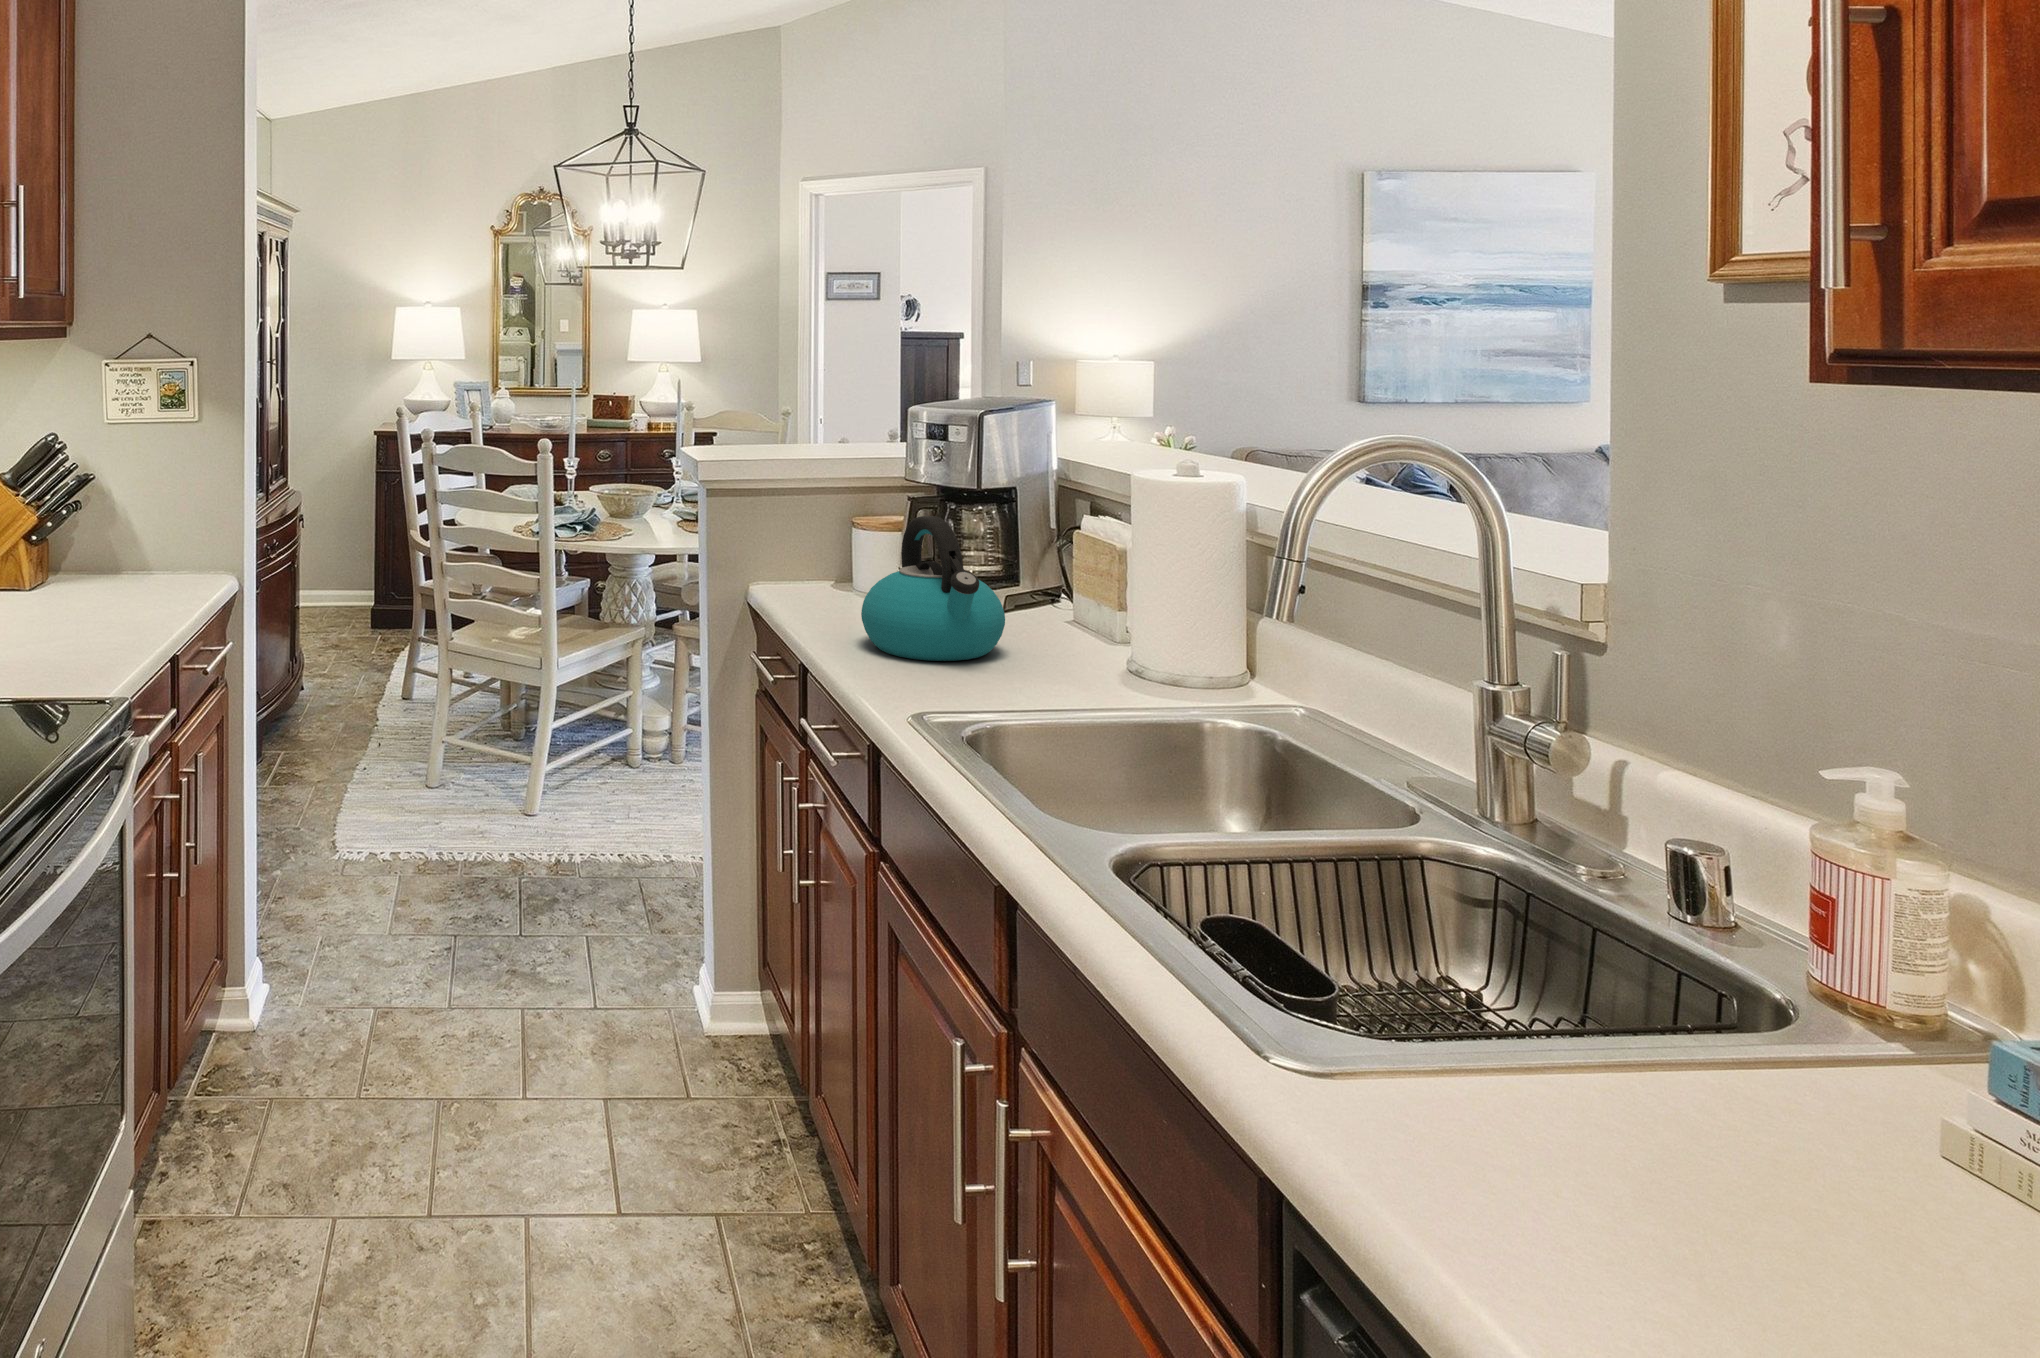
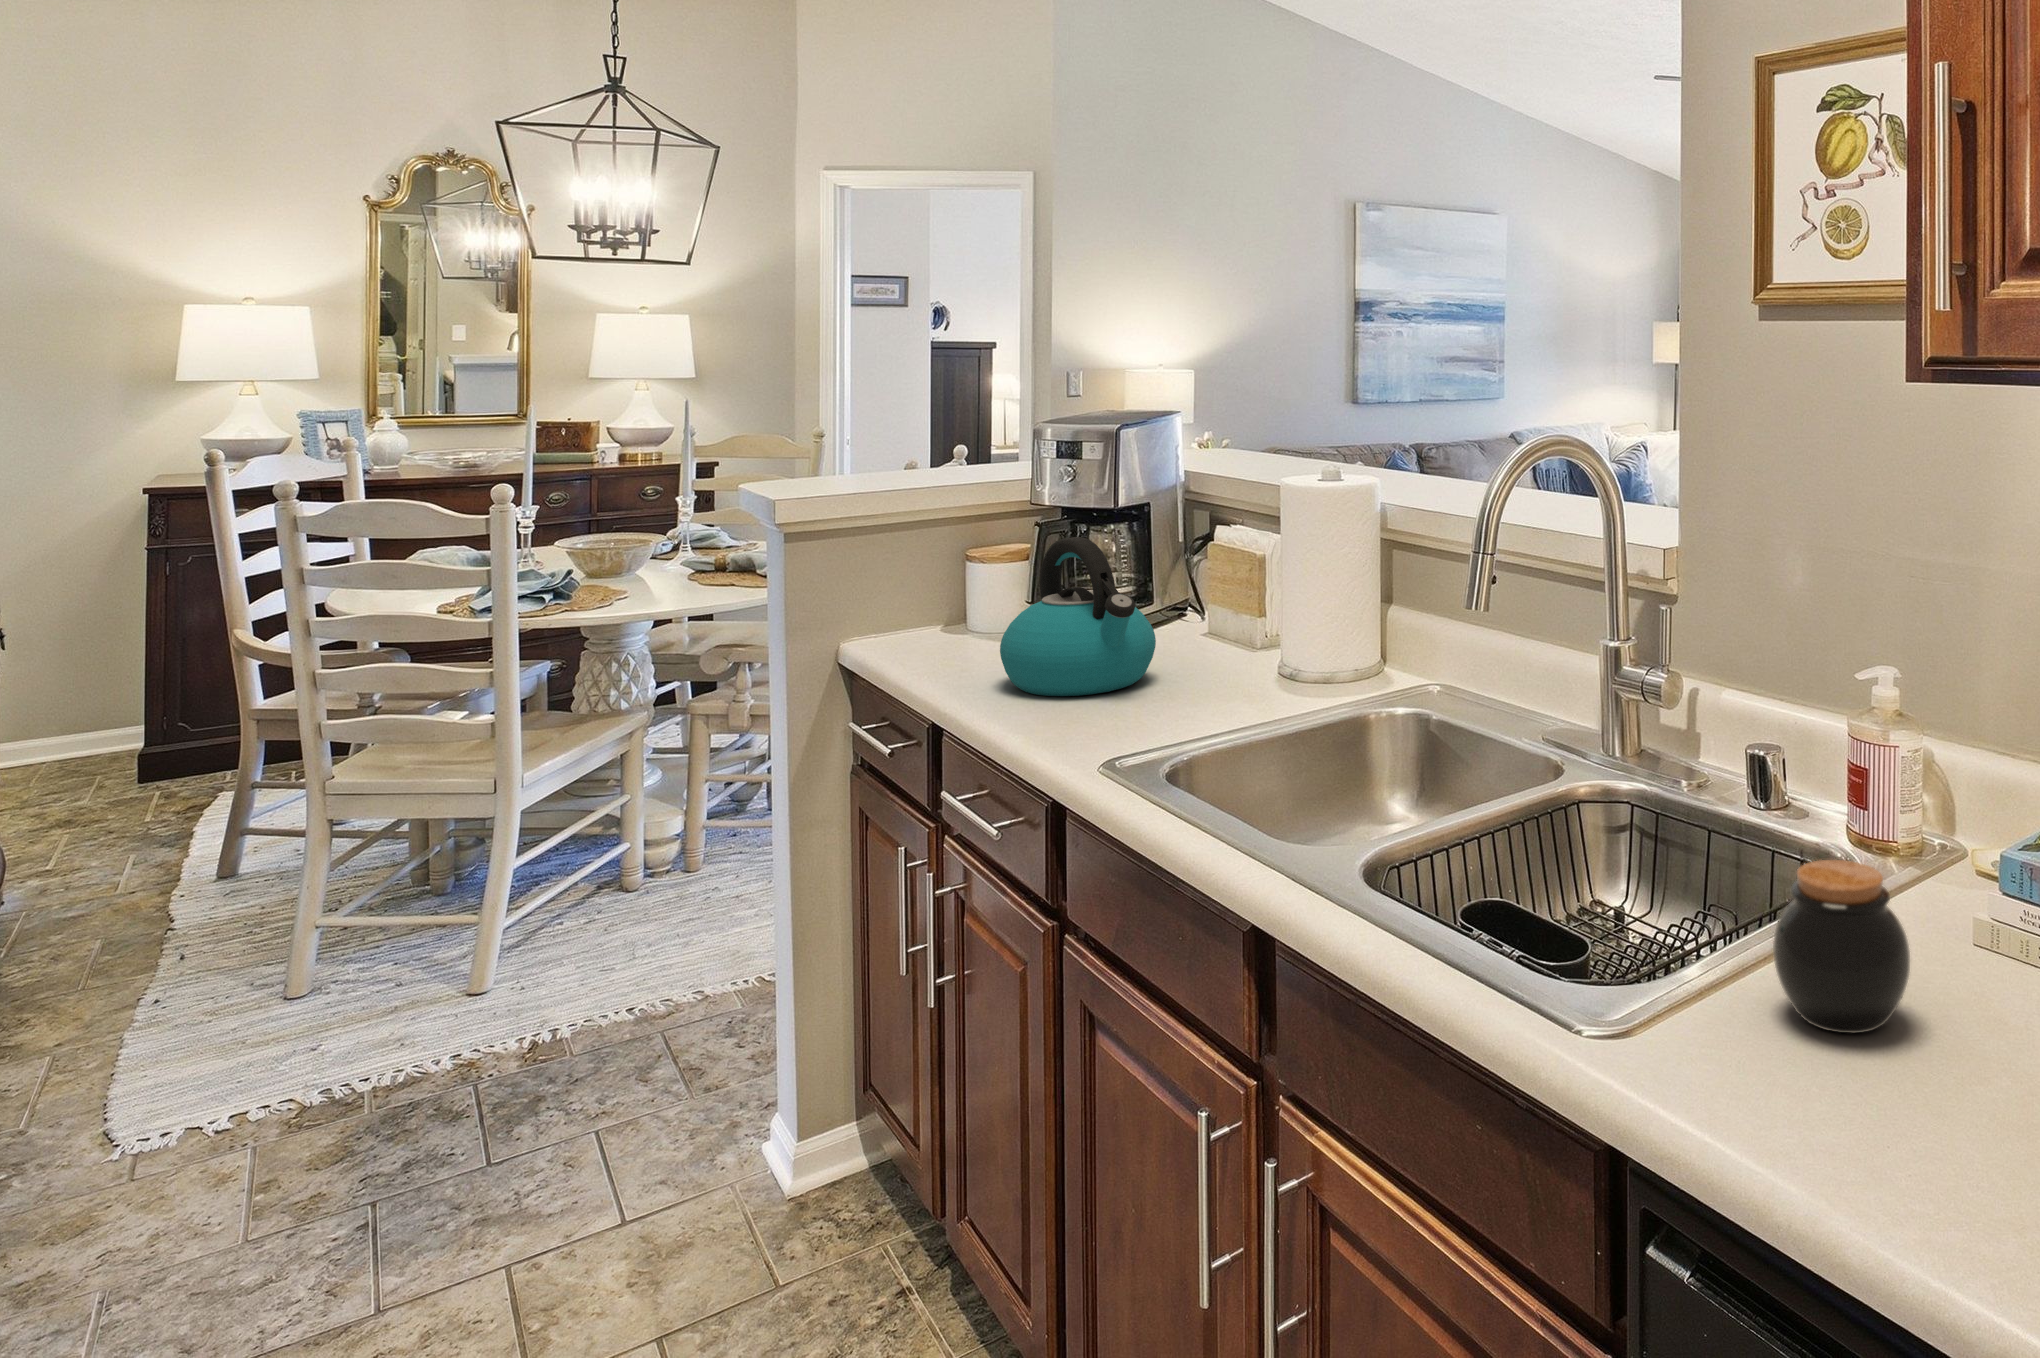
jar: none [1593,996,1812,1232] -> present [1773,860,1910,1033]

